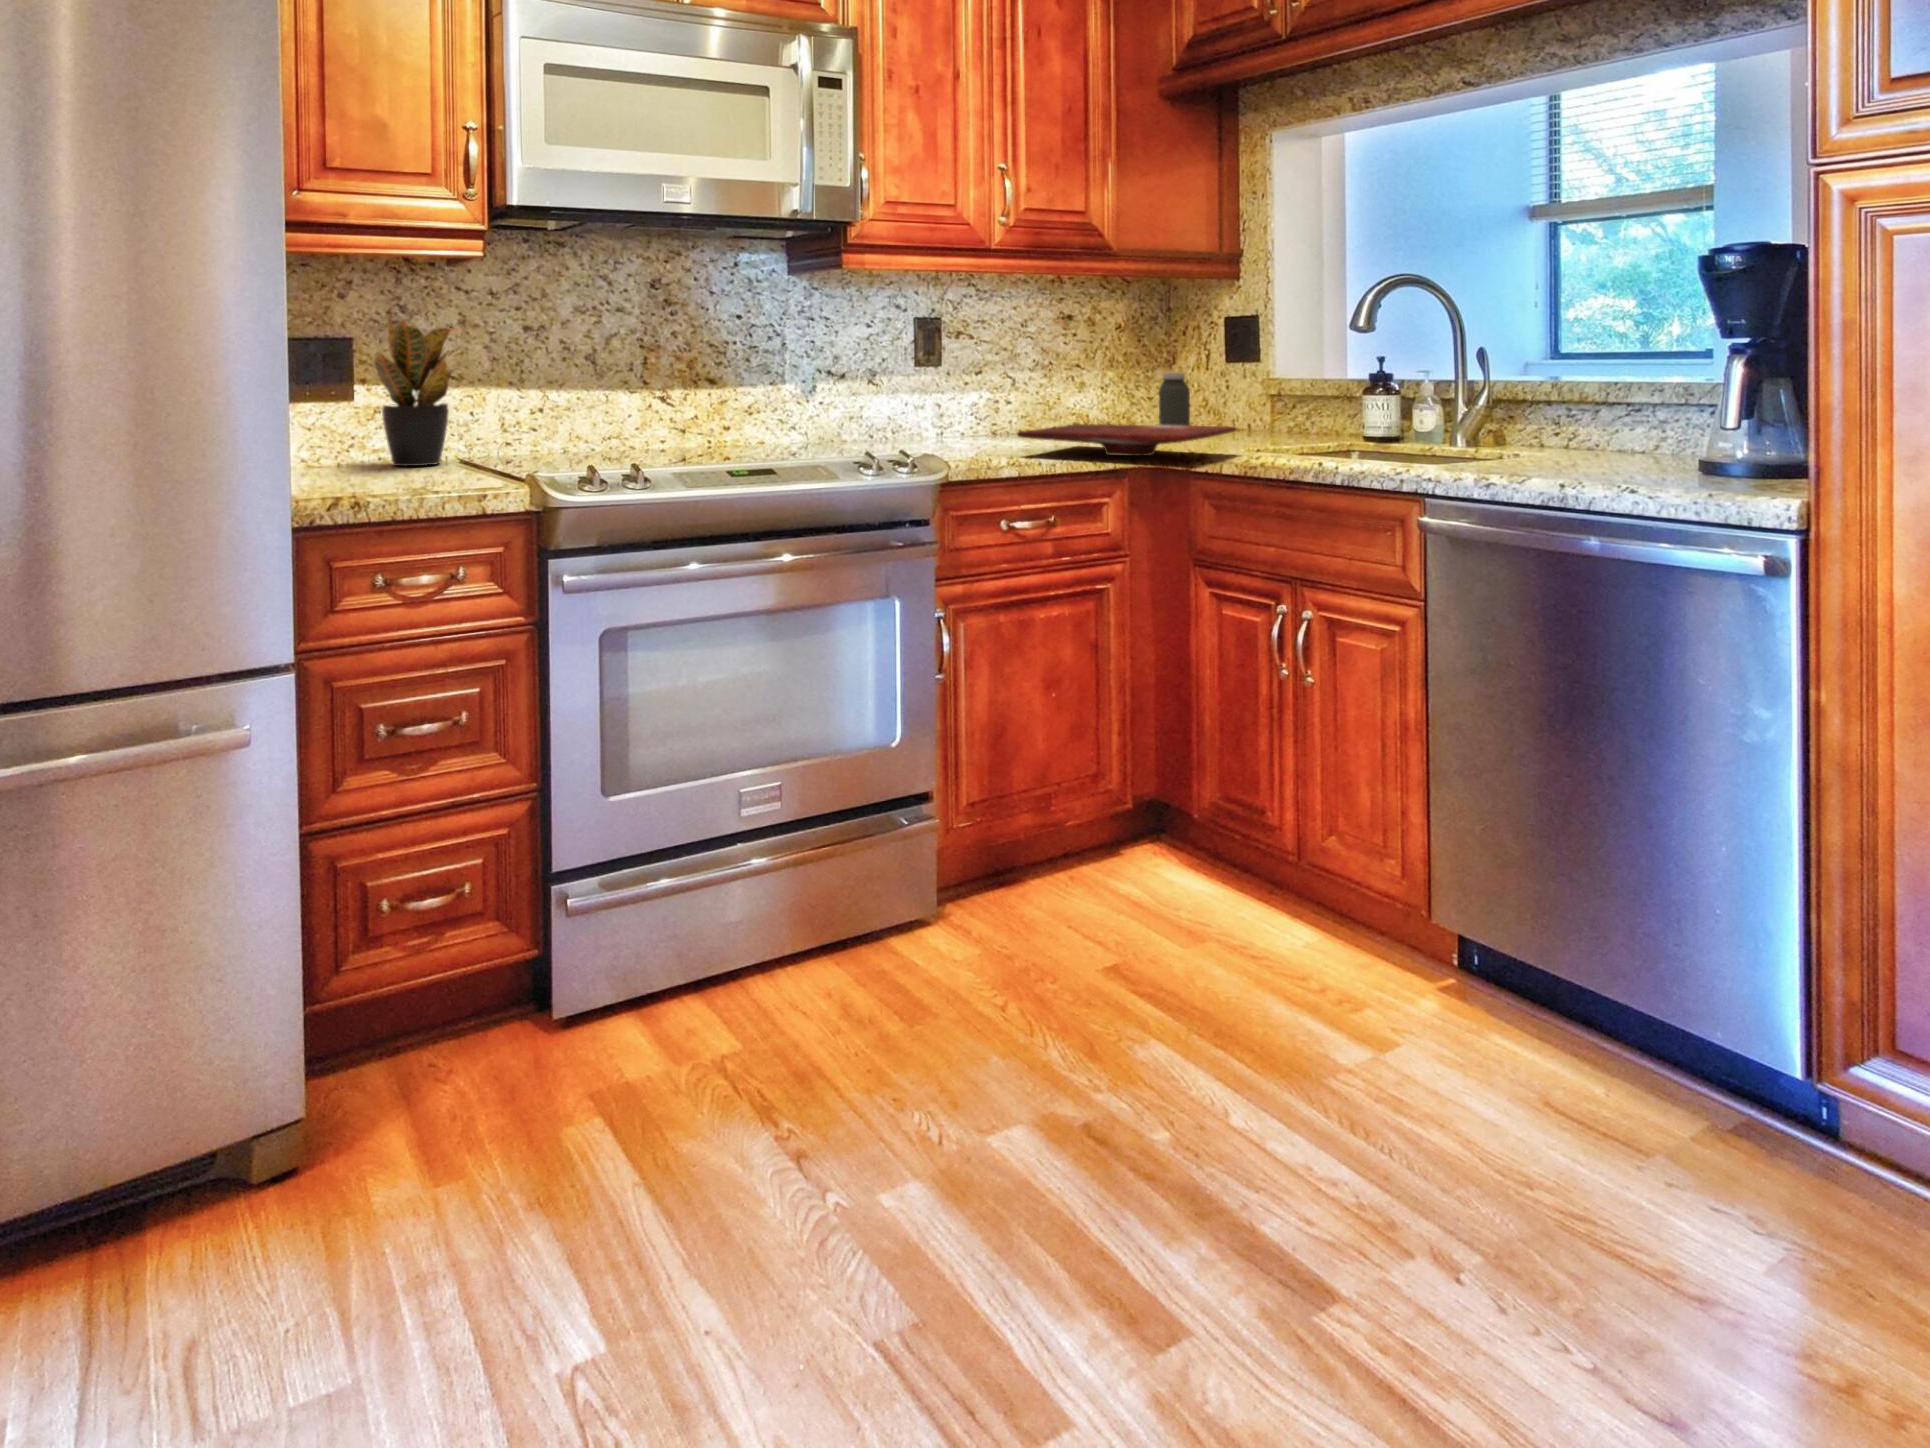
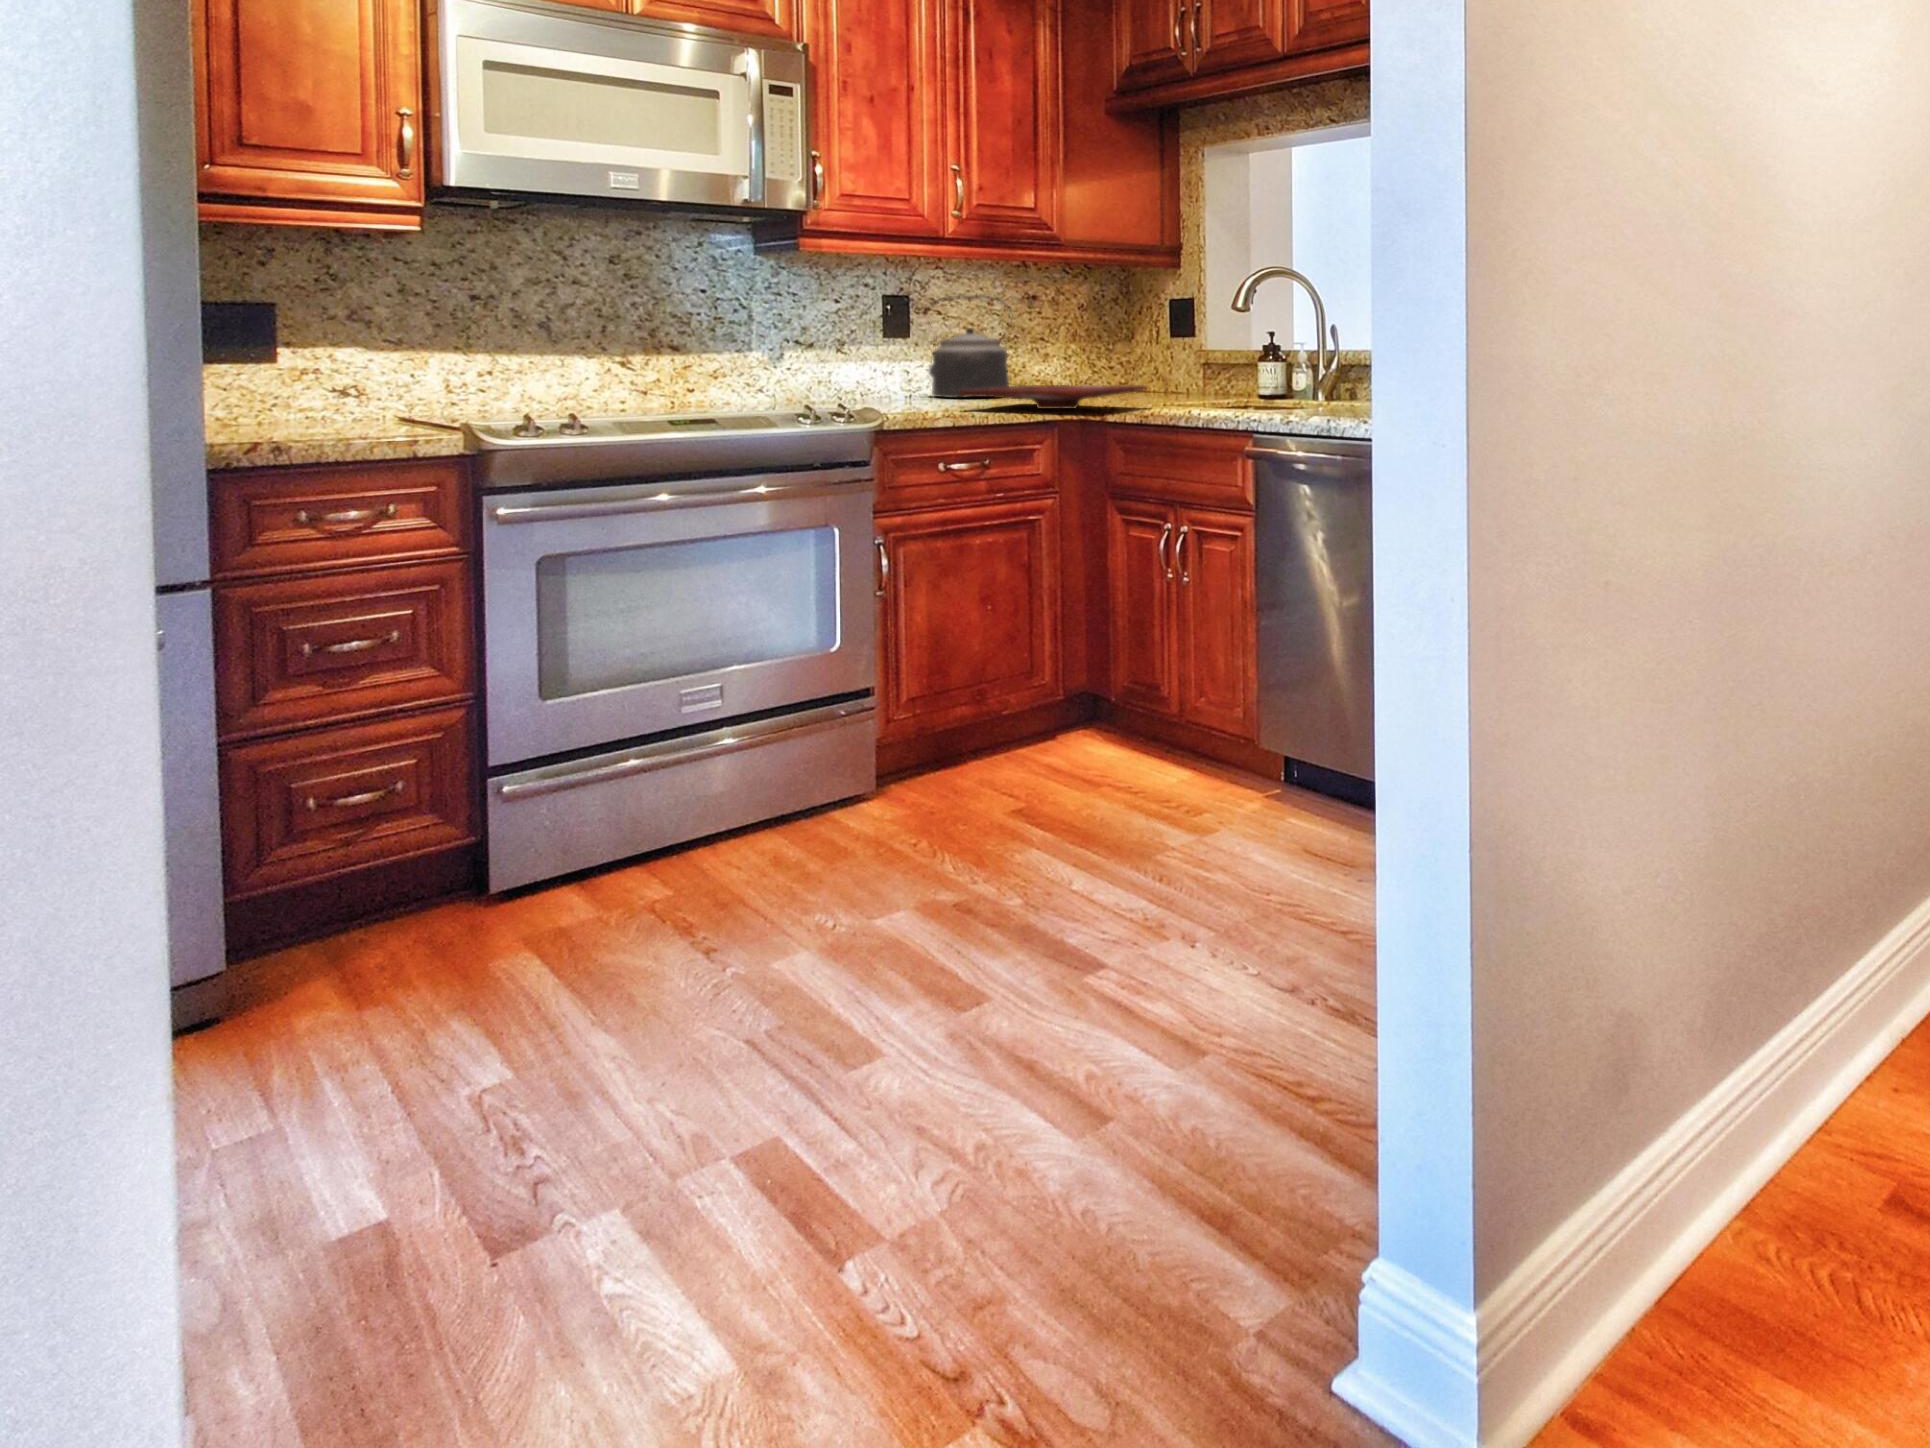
potted plant: present [374,314,458,466] -> none [280,260,421,423]
kettle: none [941,317,1052,436] -> present [929,295,1009,398]
jar: present [1159,373,1190,426] -> none [1113,345,1139,392]

